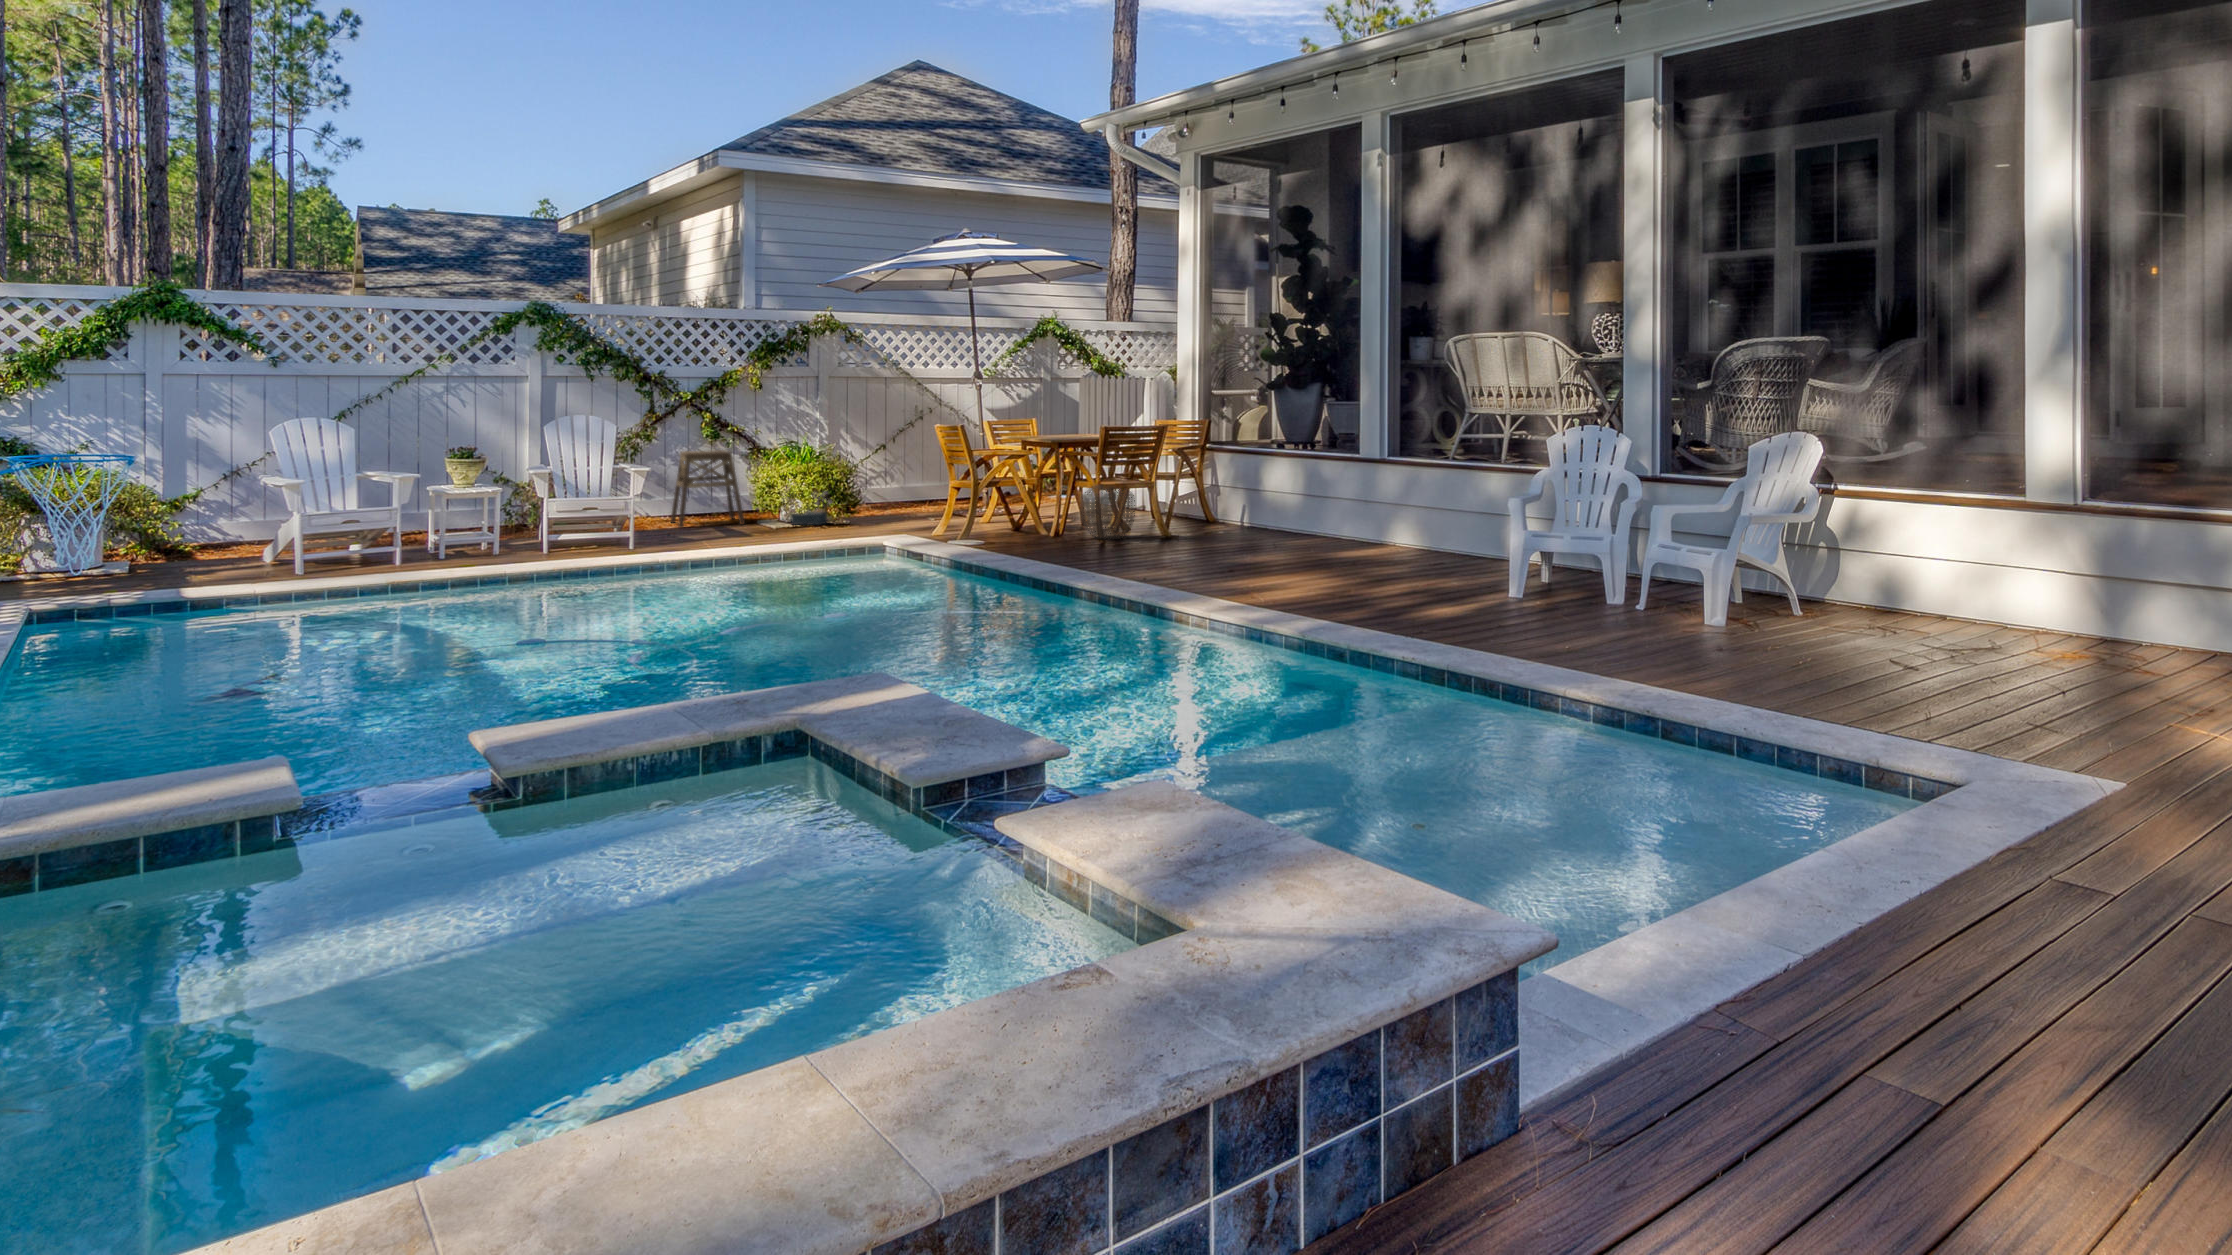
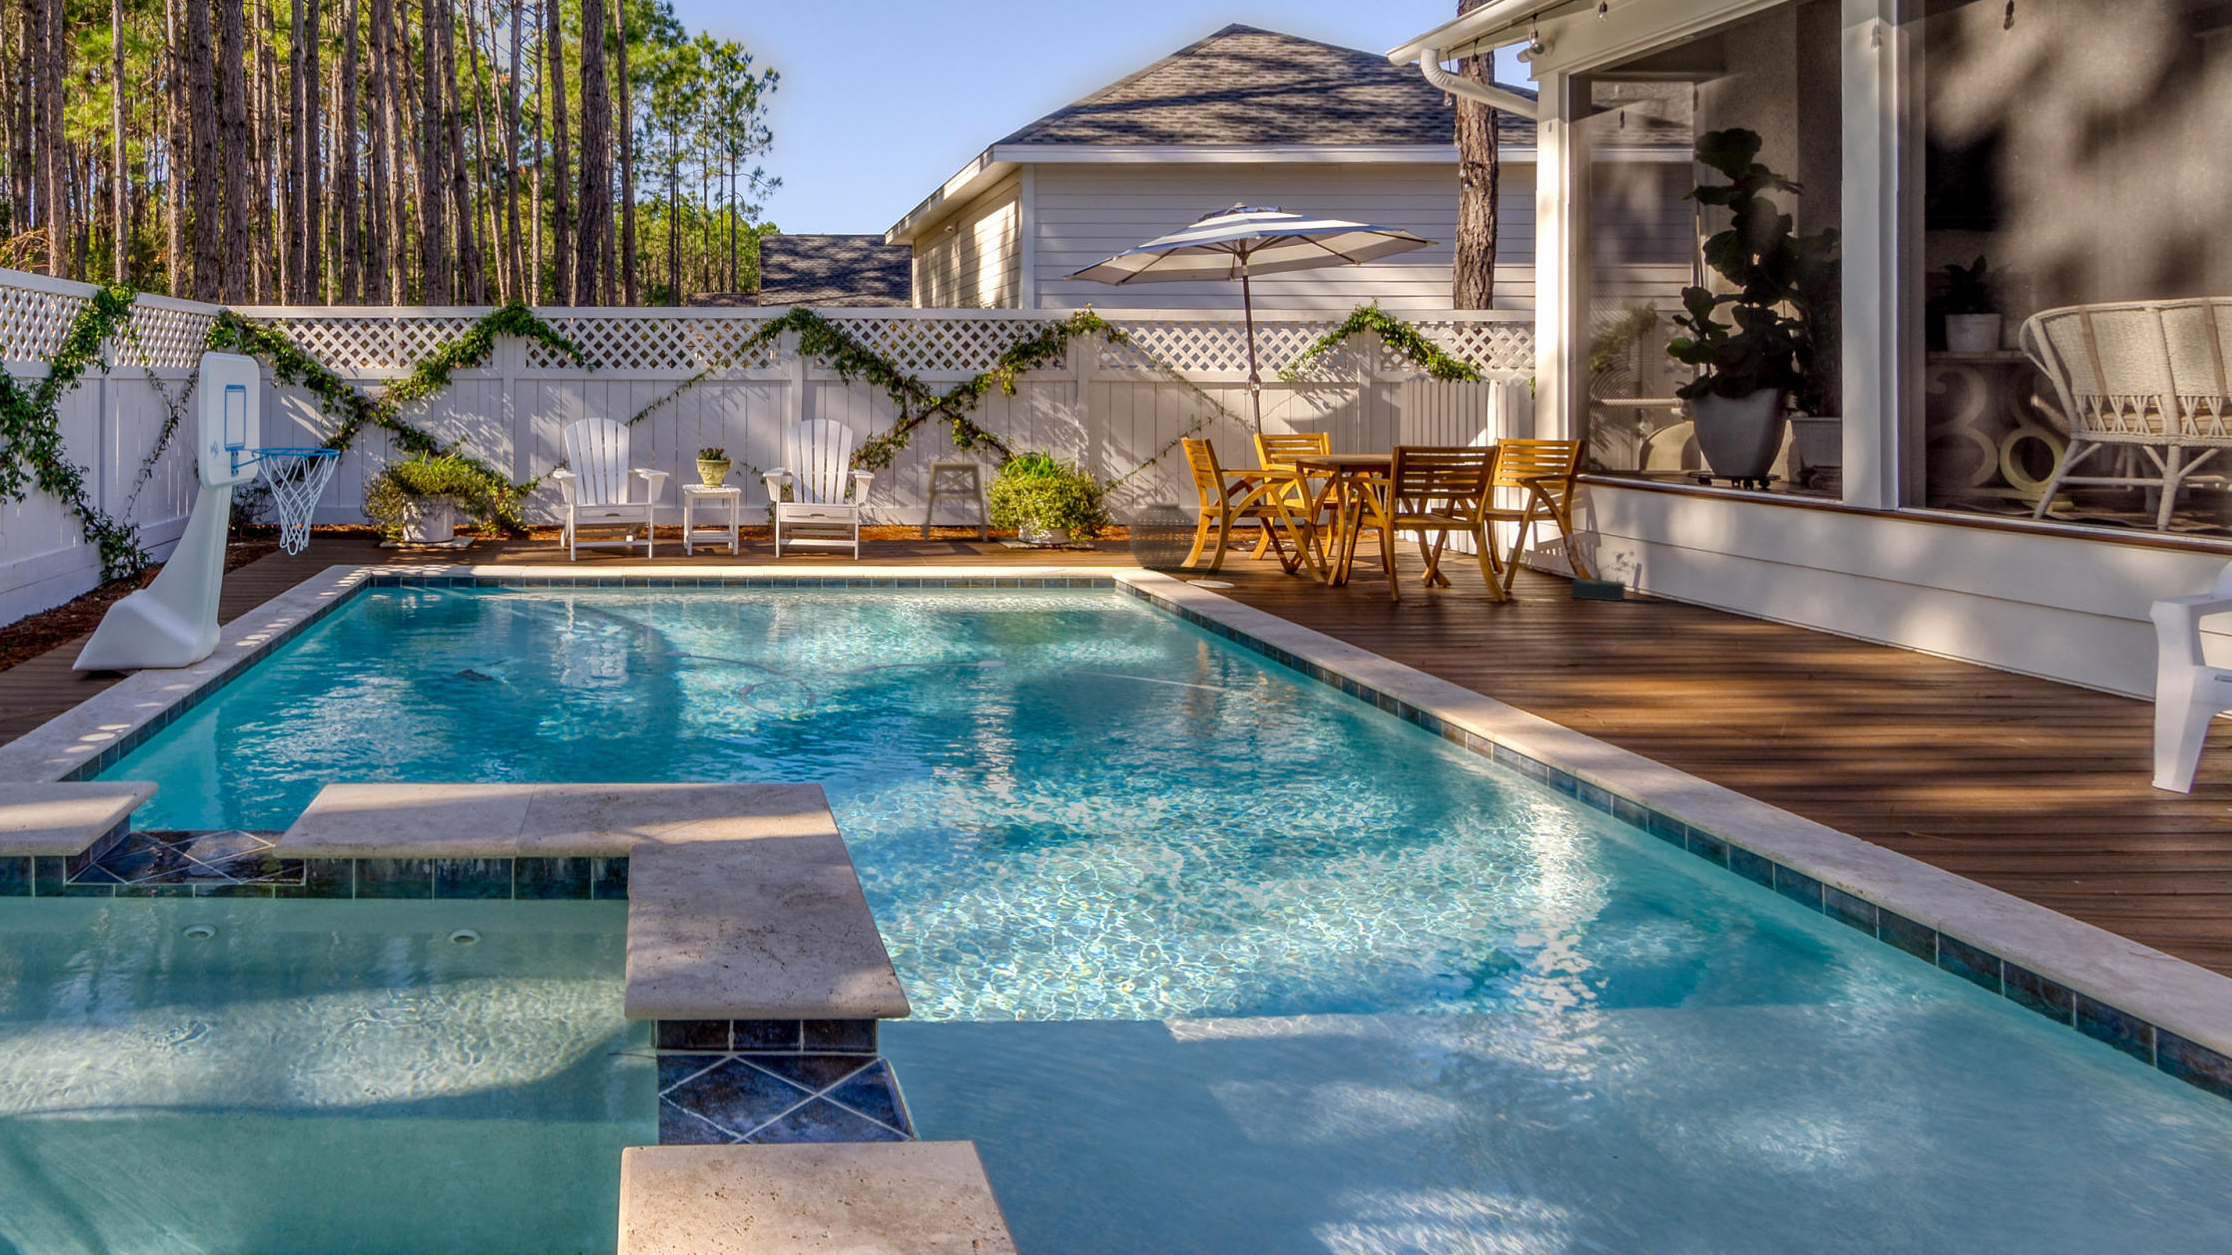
decorative plant: present [782,485,831,525] -> present [1559,534,1639,601]
woven basket: present [1081,485,1135,539] -> present [1130,502,1194,569]

